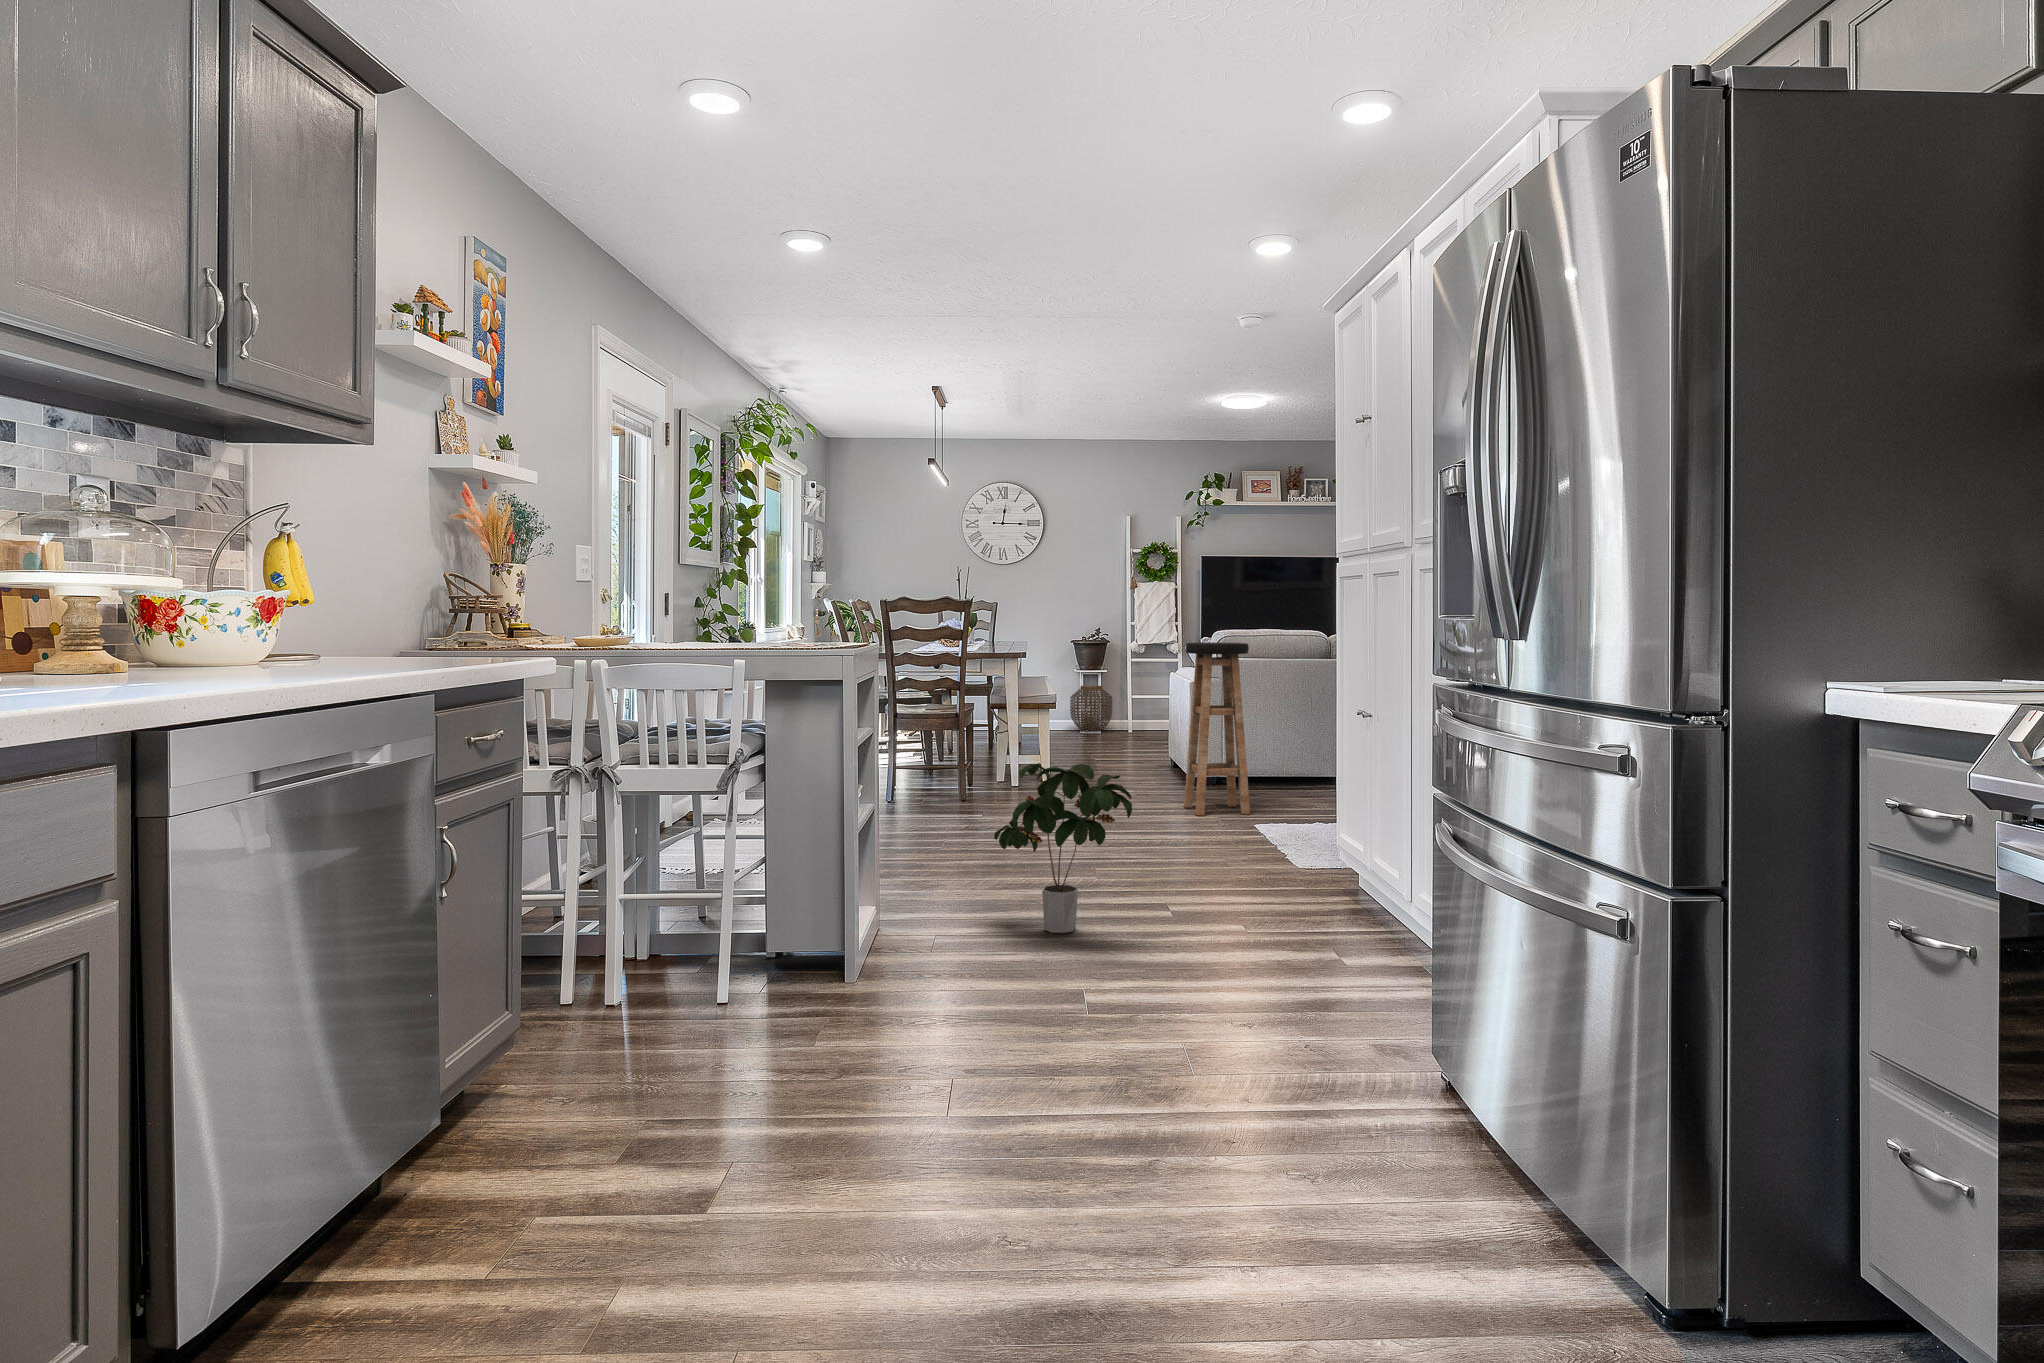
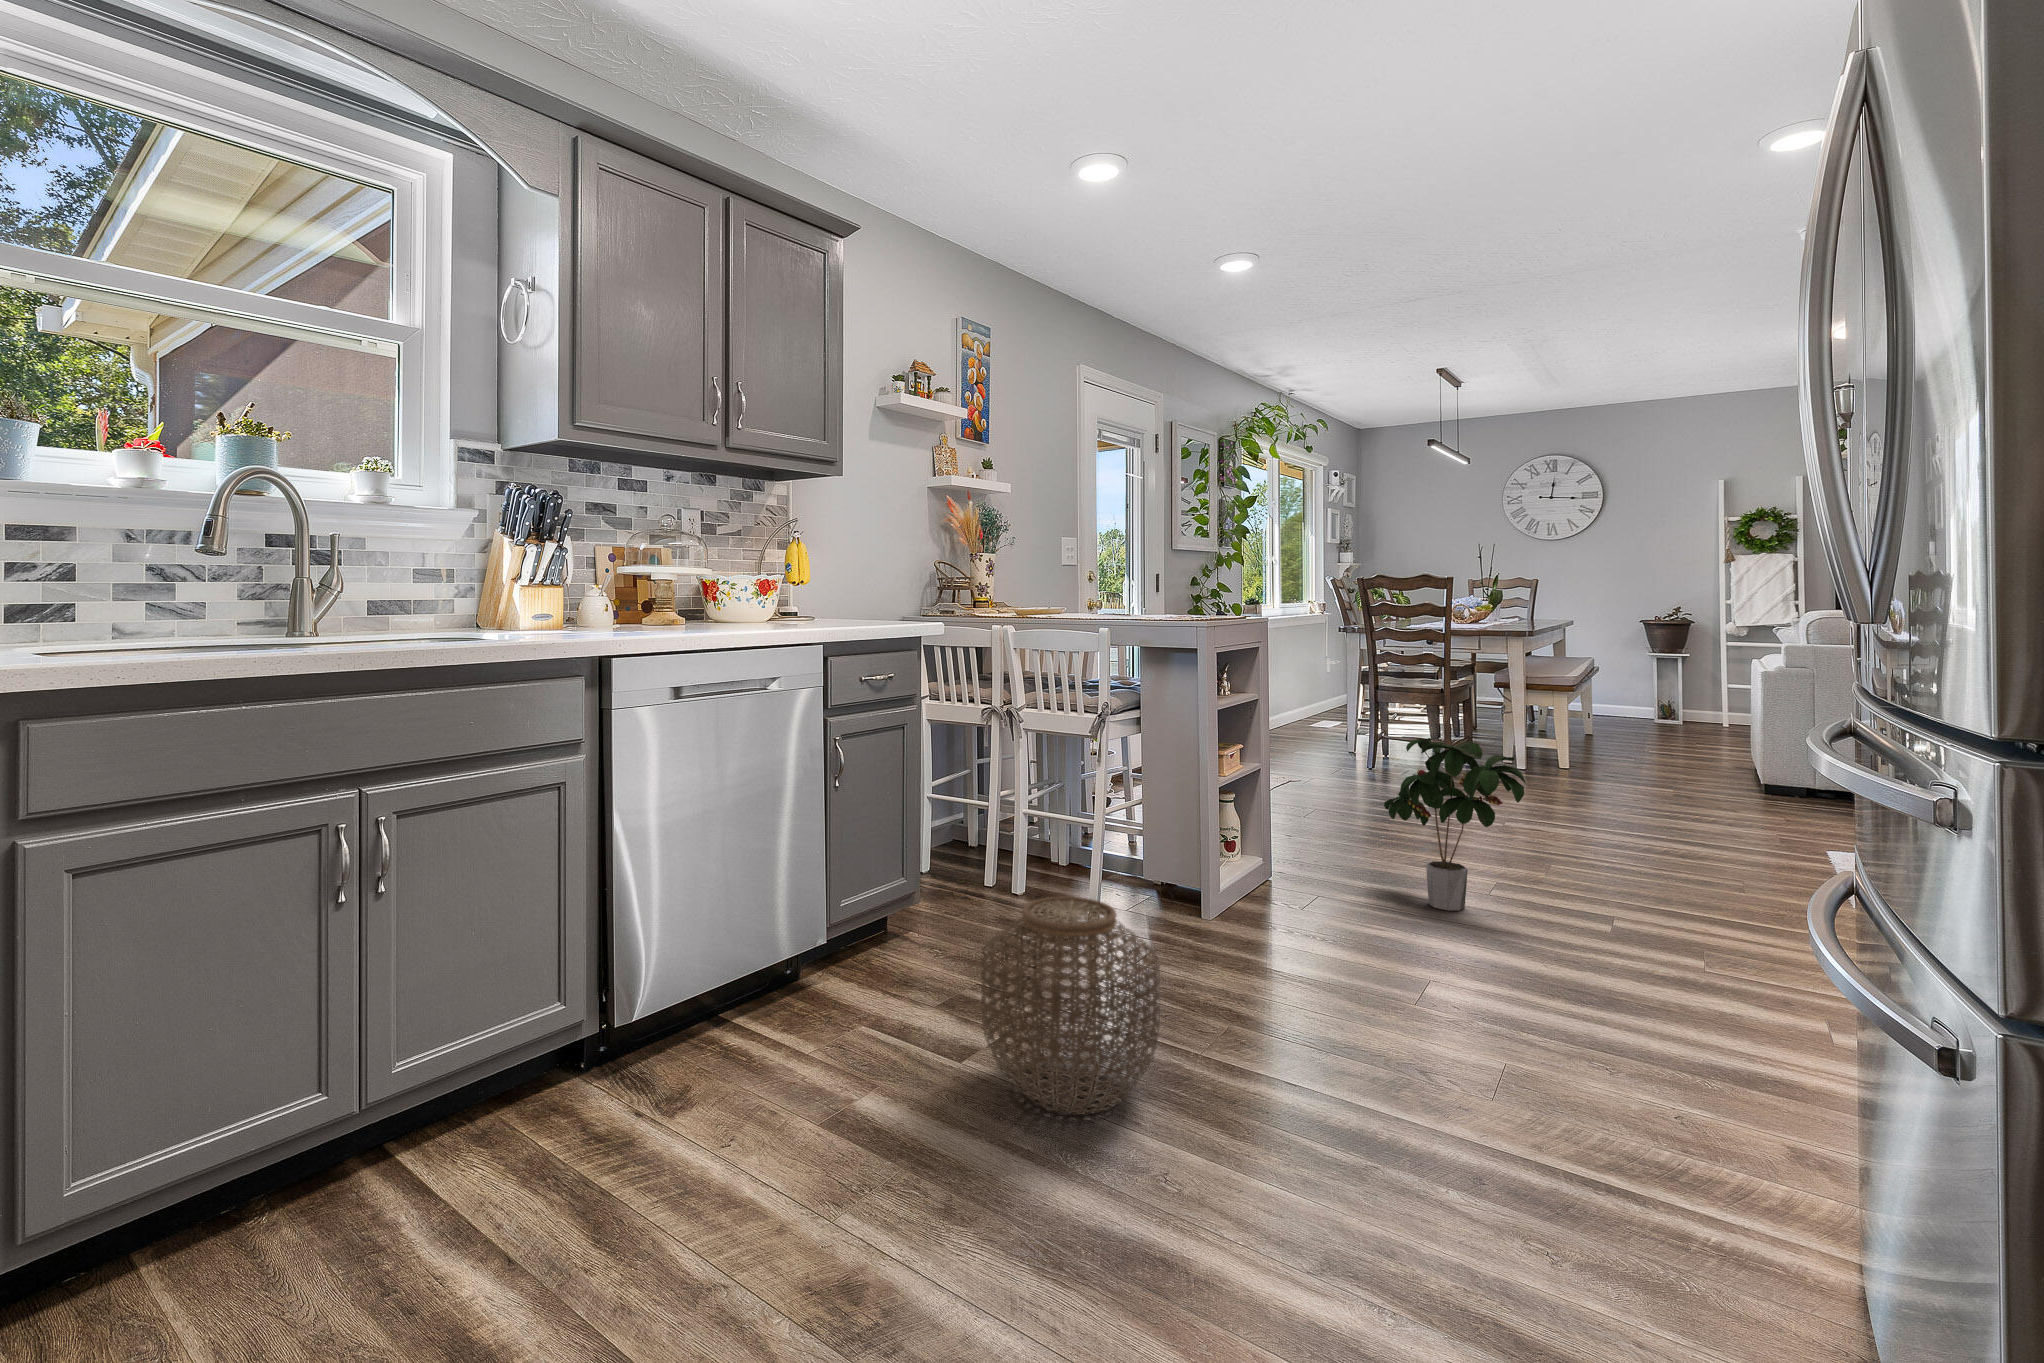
bar stool: present [1184,642,1250,816] -> none [1714,621,1808,824]
woven basket: present [1070,685,1112,731] -> present [981,896,1160,1115]

